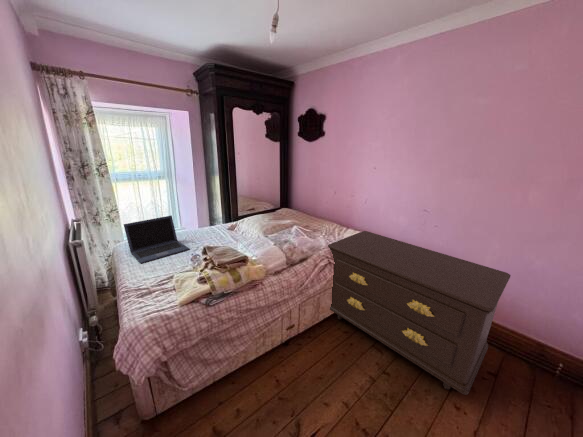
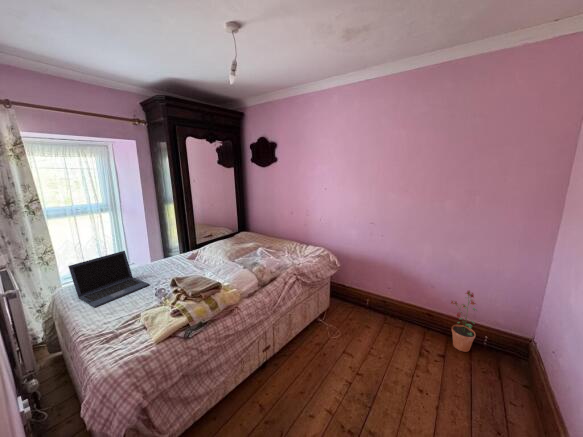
dresser: present [328,231,511,395] -> none [294,246,444,378]
potted plant: none [509,304,552,375] -> present [451,291,476,352]

